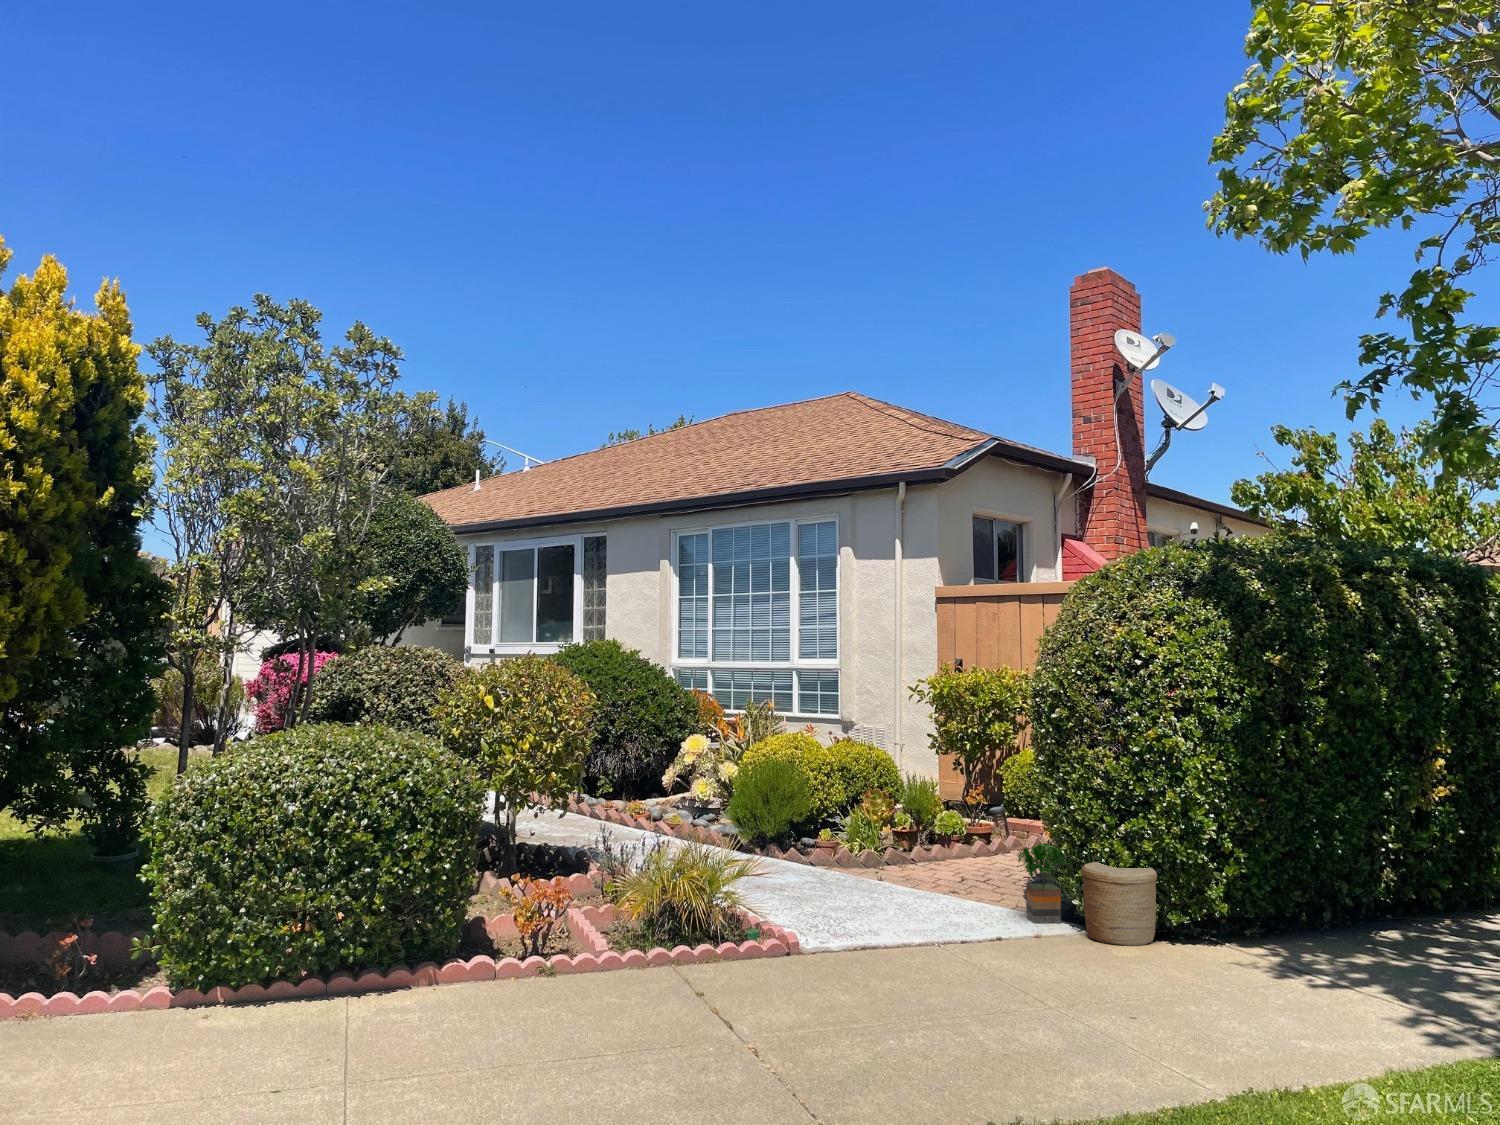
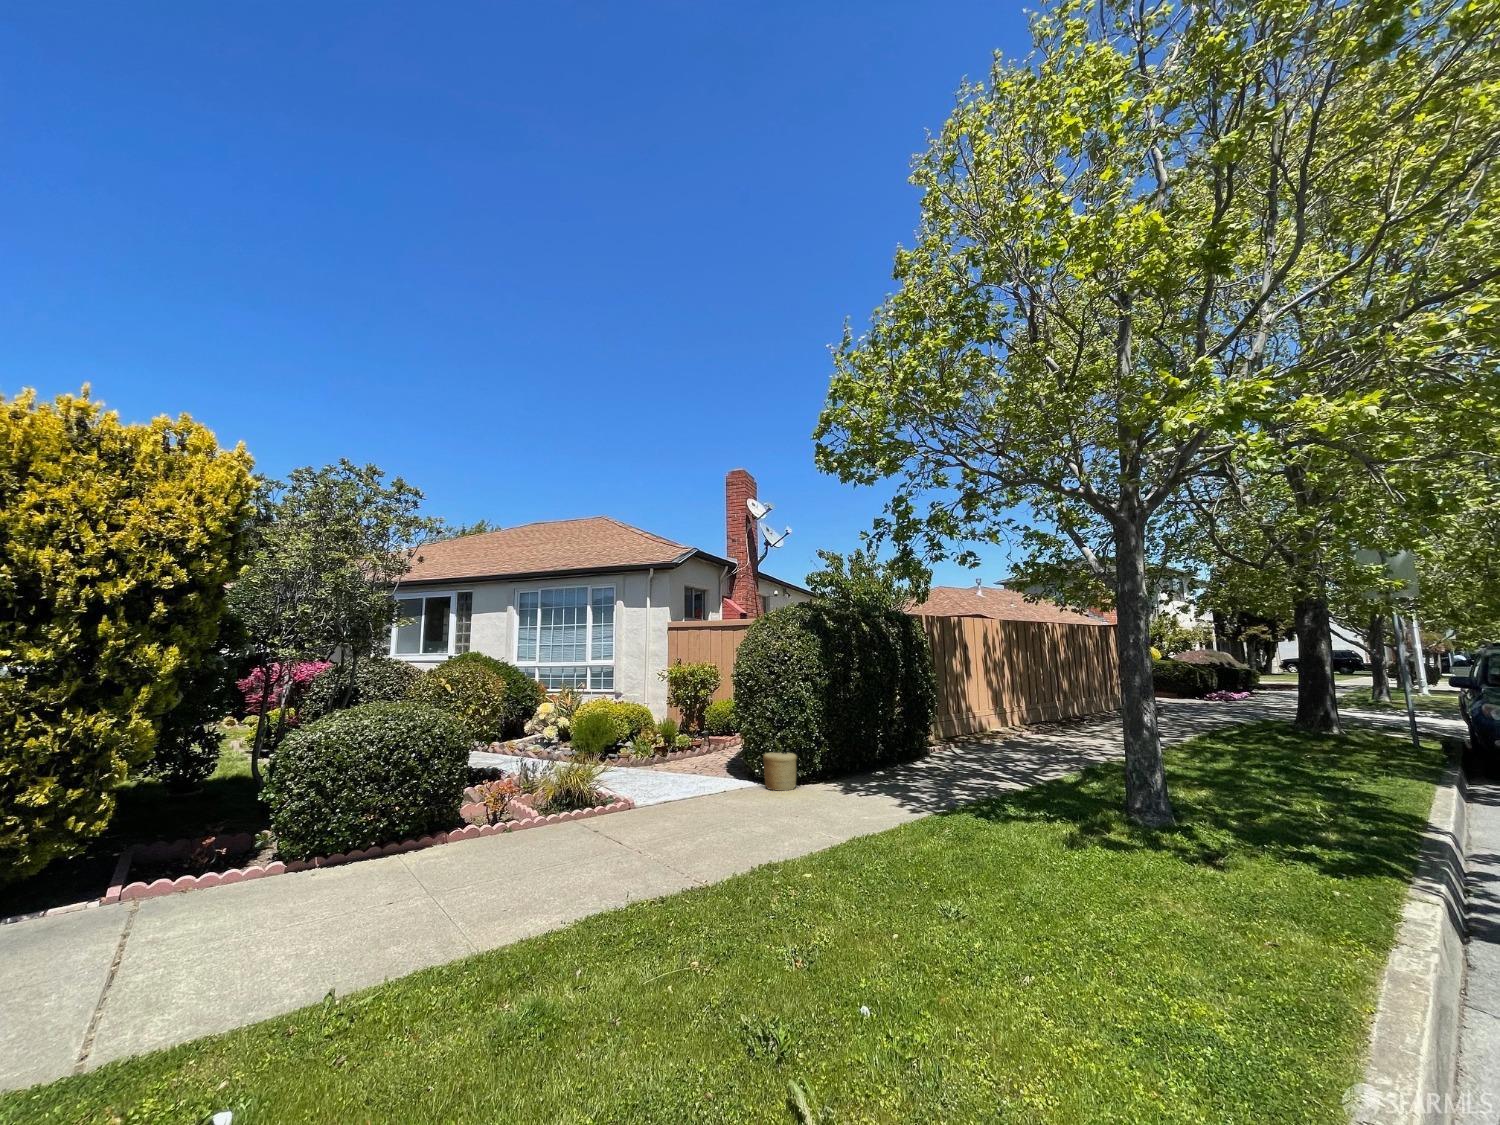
potted tree: present [1017,844,1070,923] -> none [730,746,757,785]

